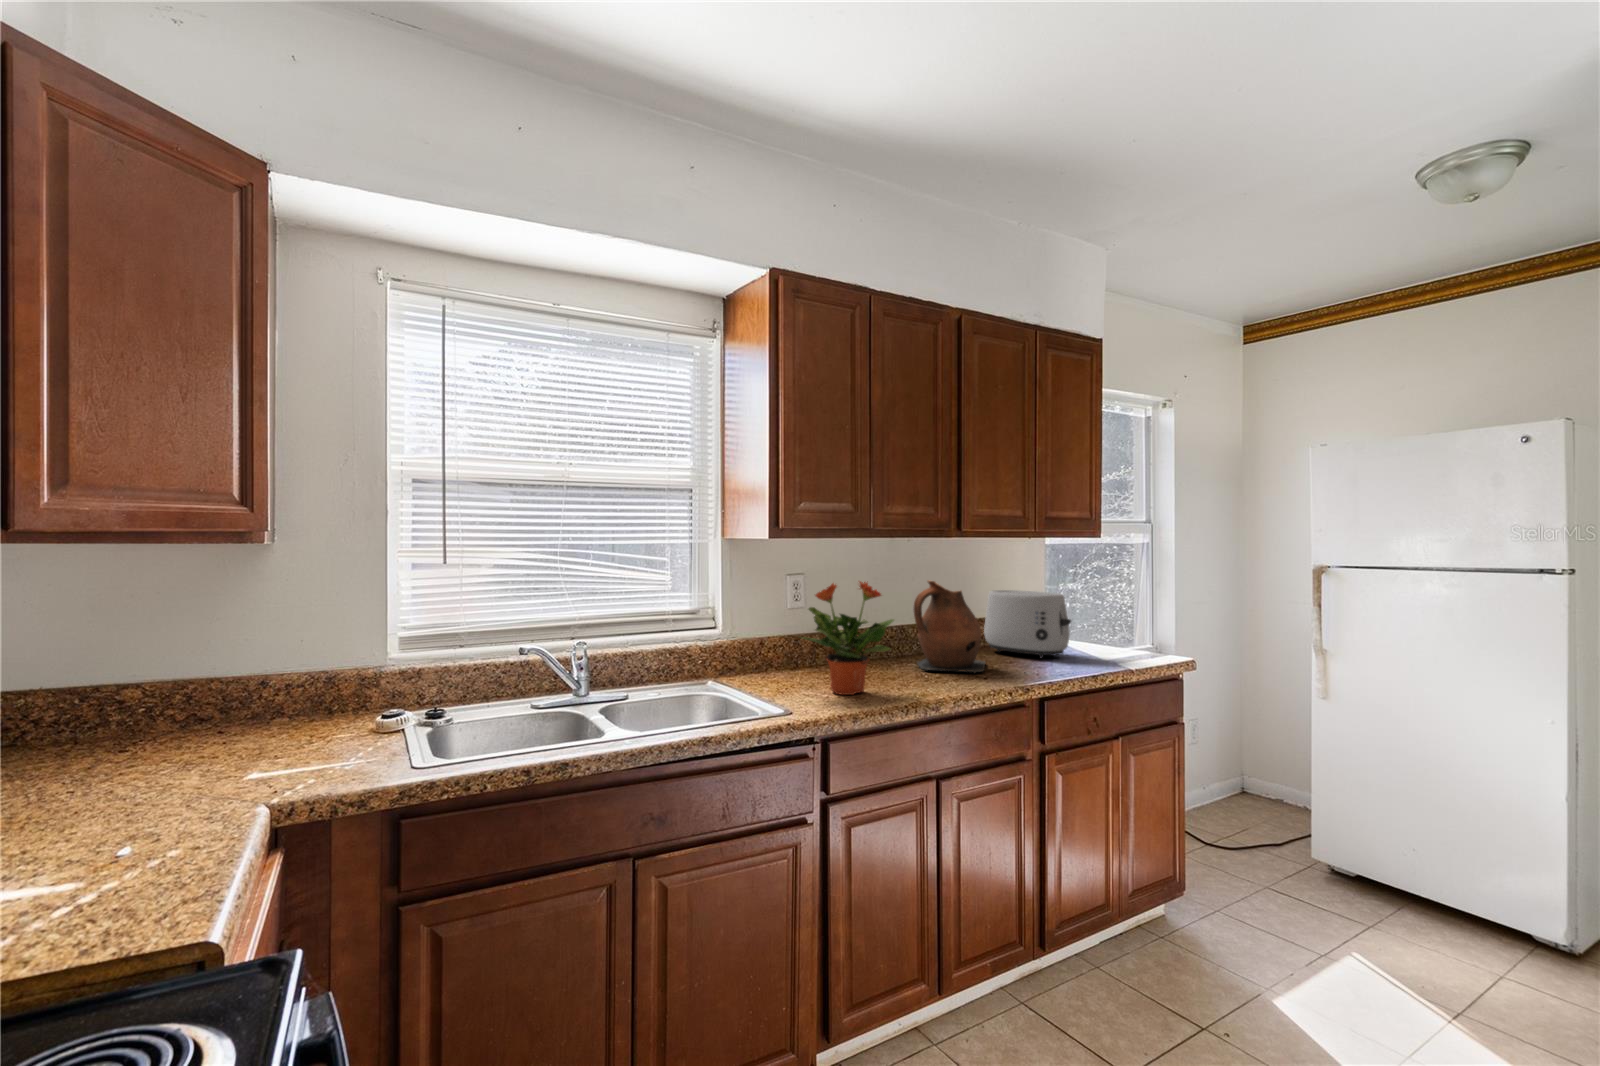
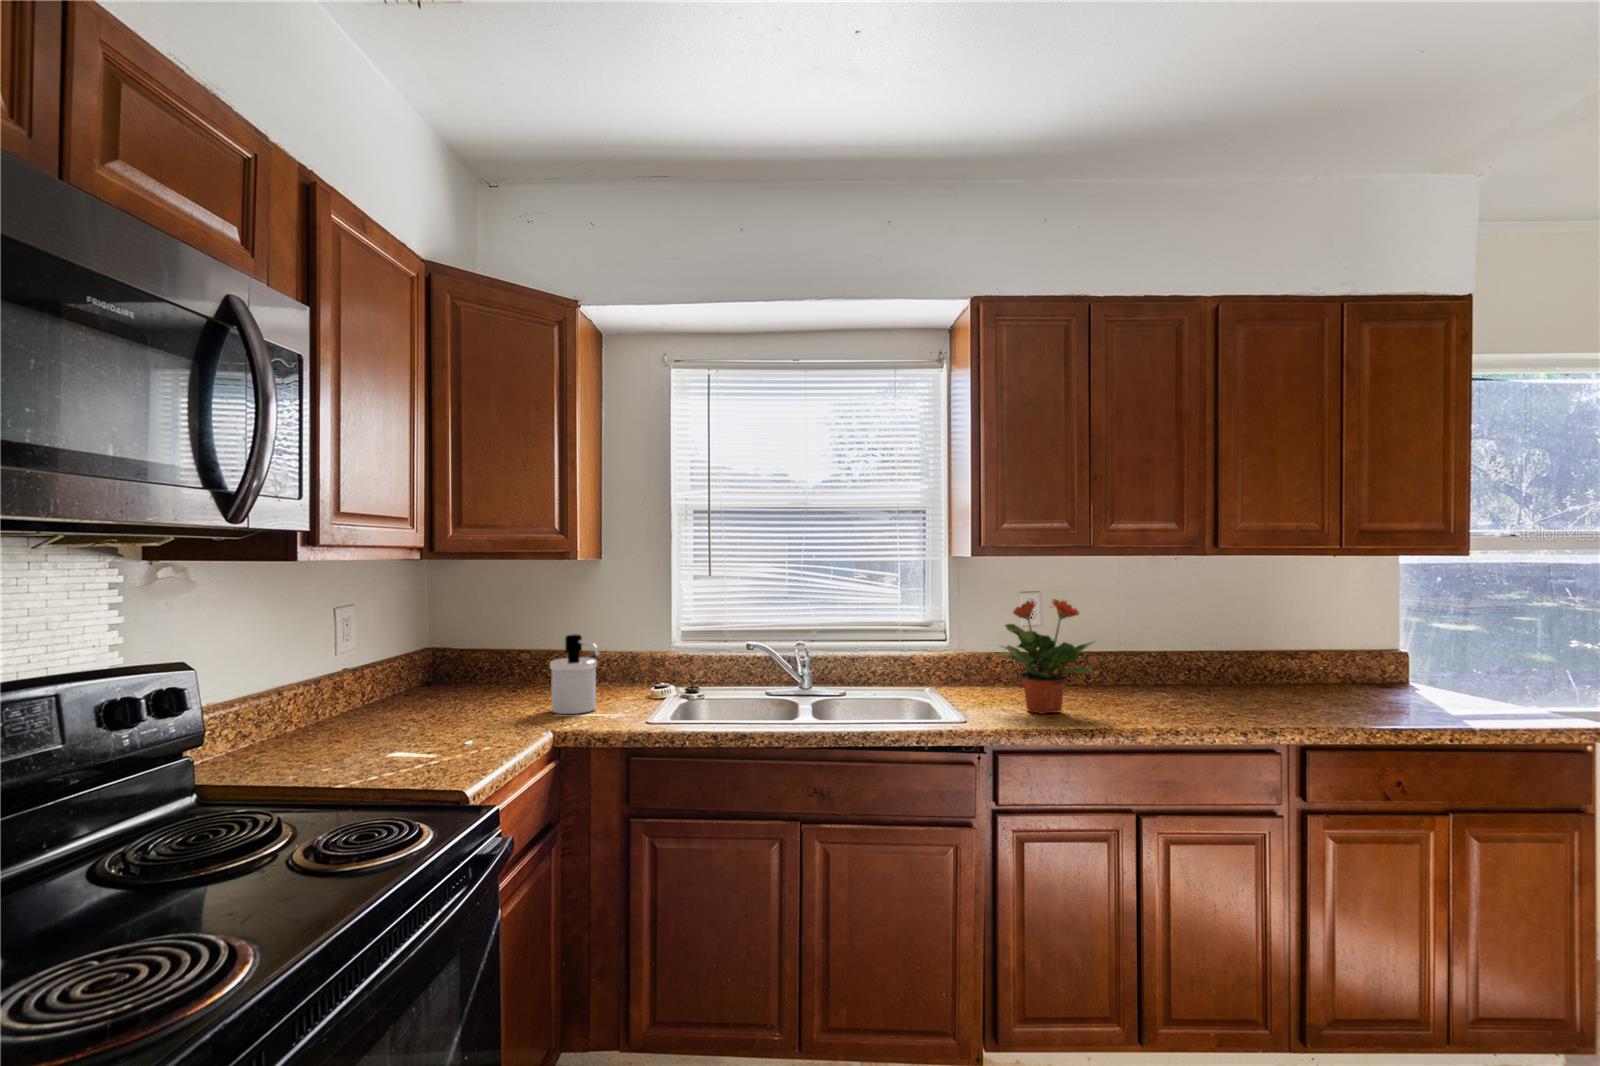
ceramic pitcher: present [913,581,985,673] -> none [1155,602,1257,710]
toaster: present [984,590,1071,658] -> none [1284,618,1394,703]
soap dispenser: none [235,654,336,774] -> present [550,634,600,714]

